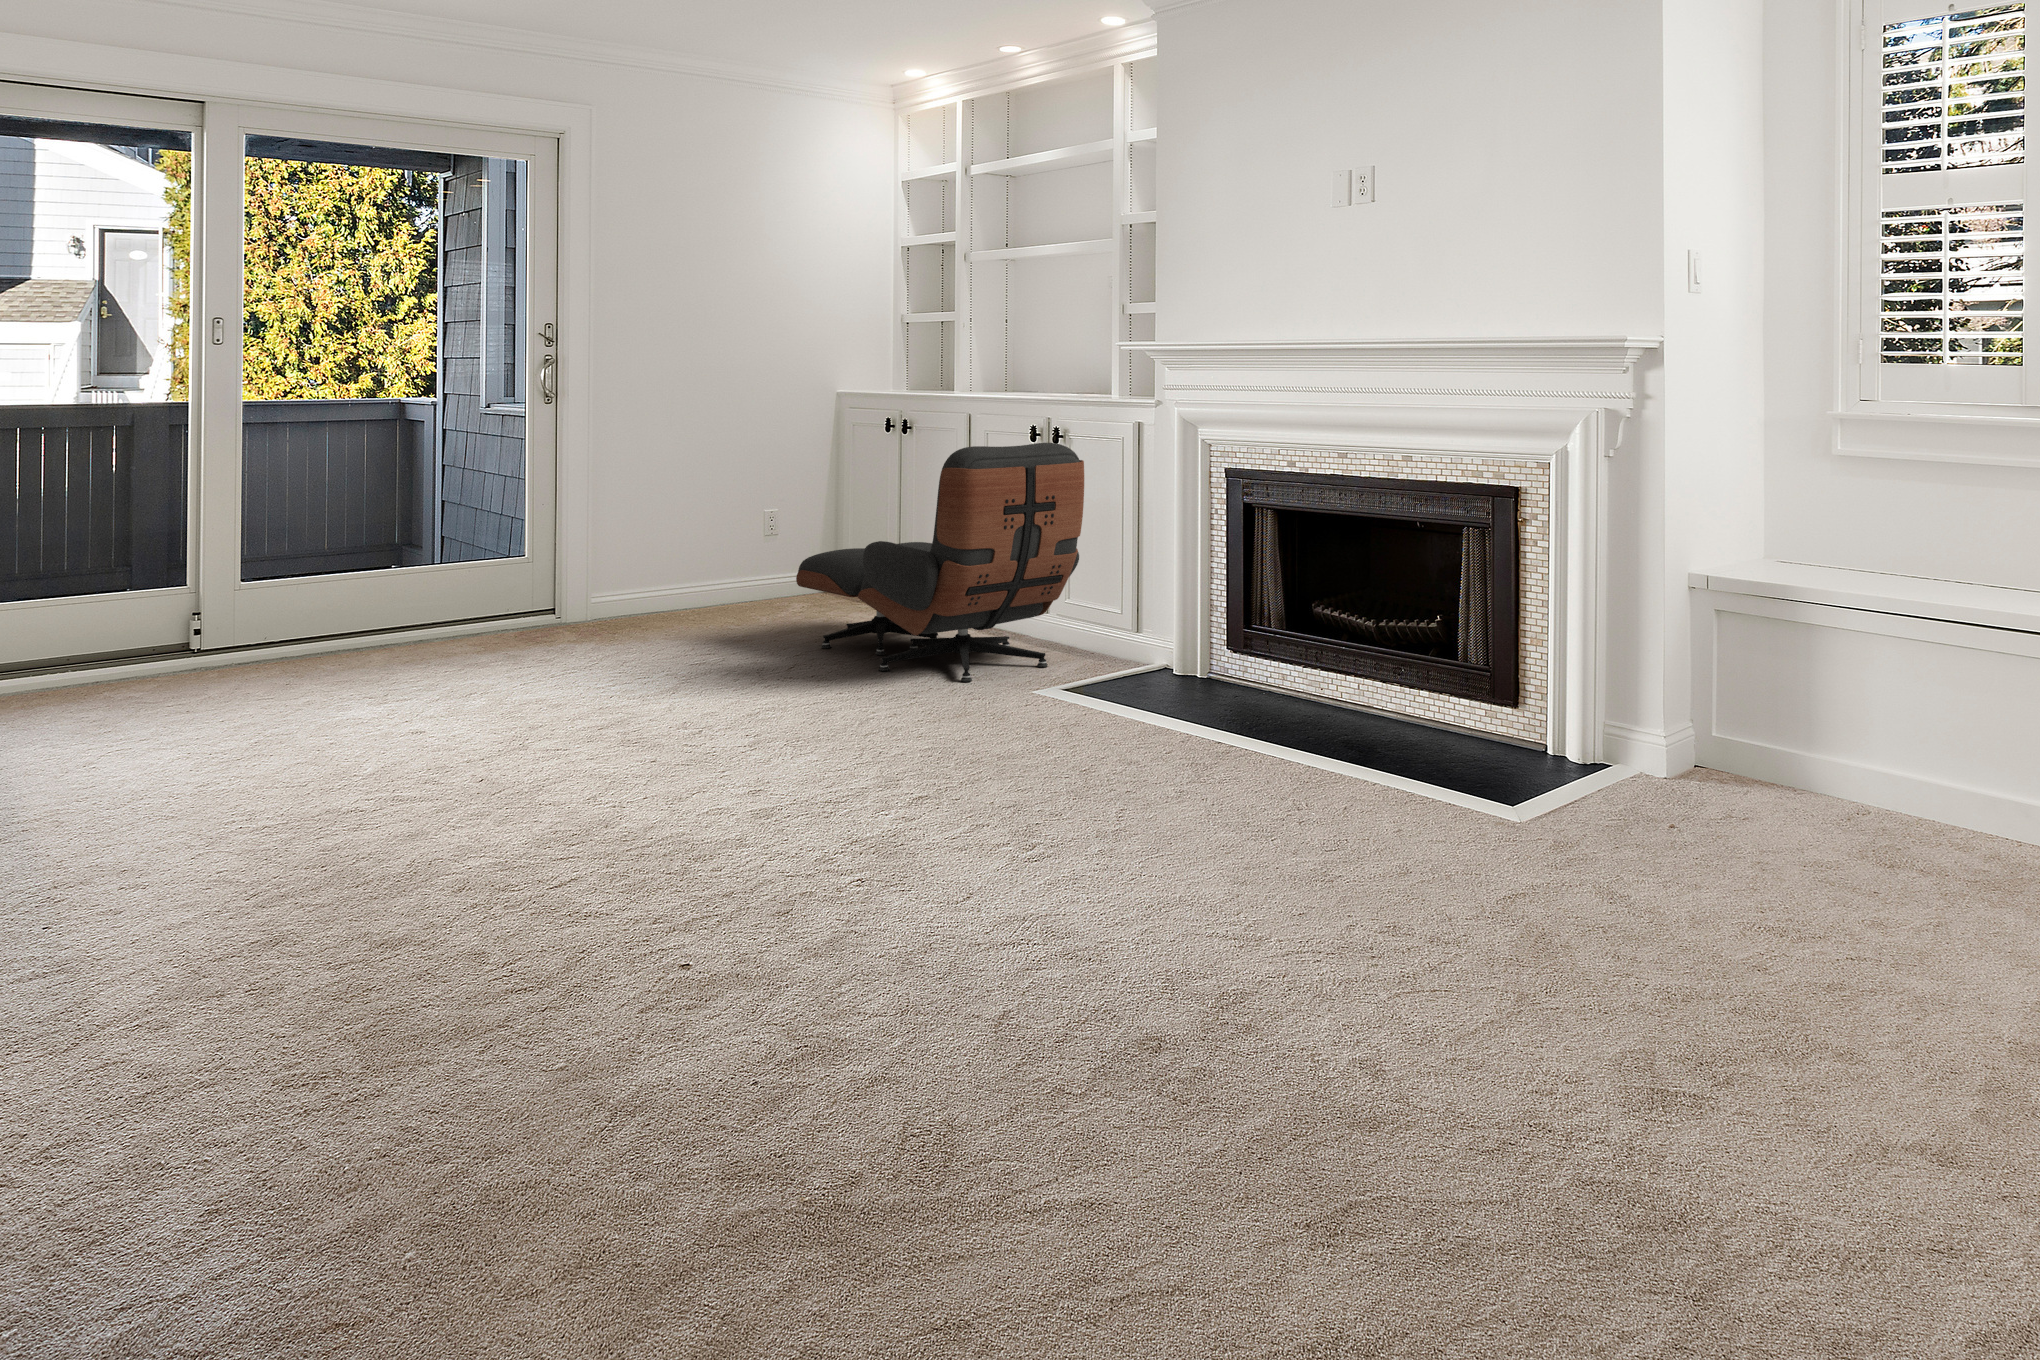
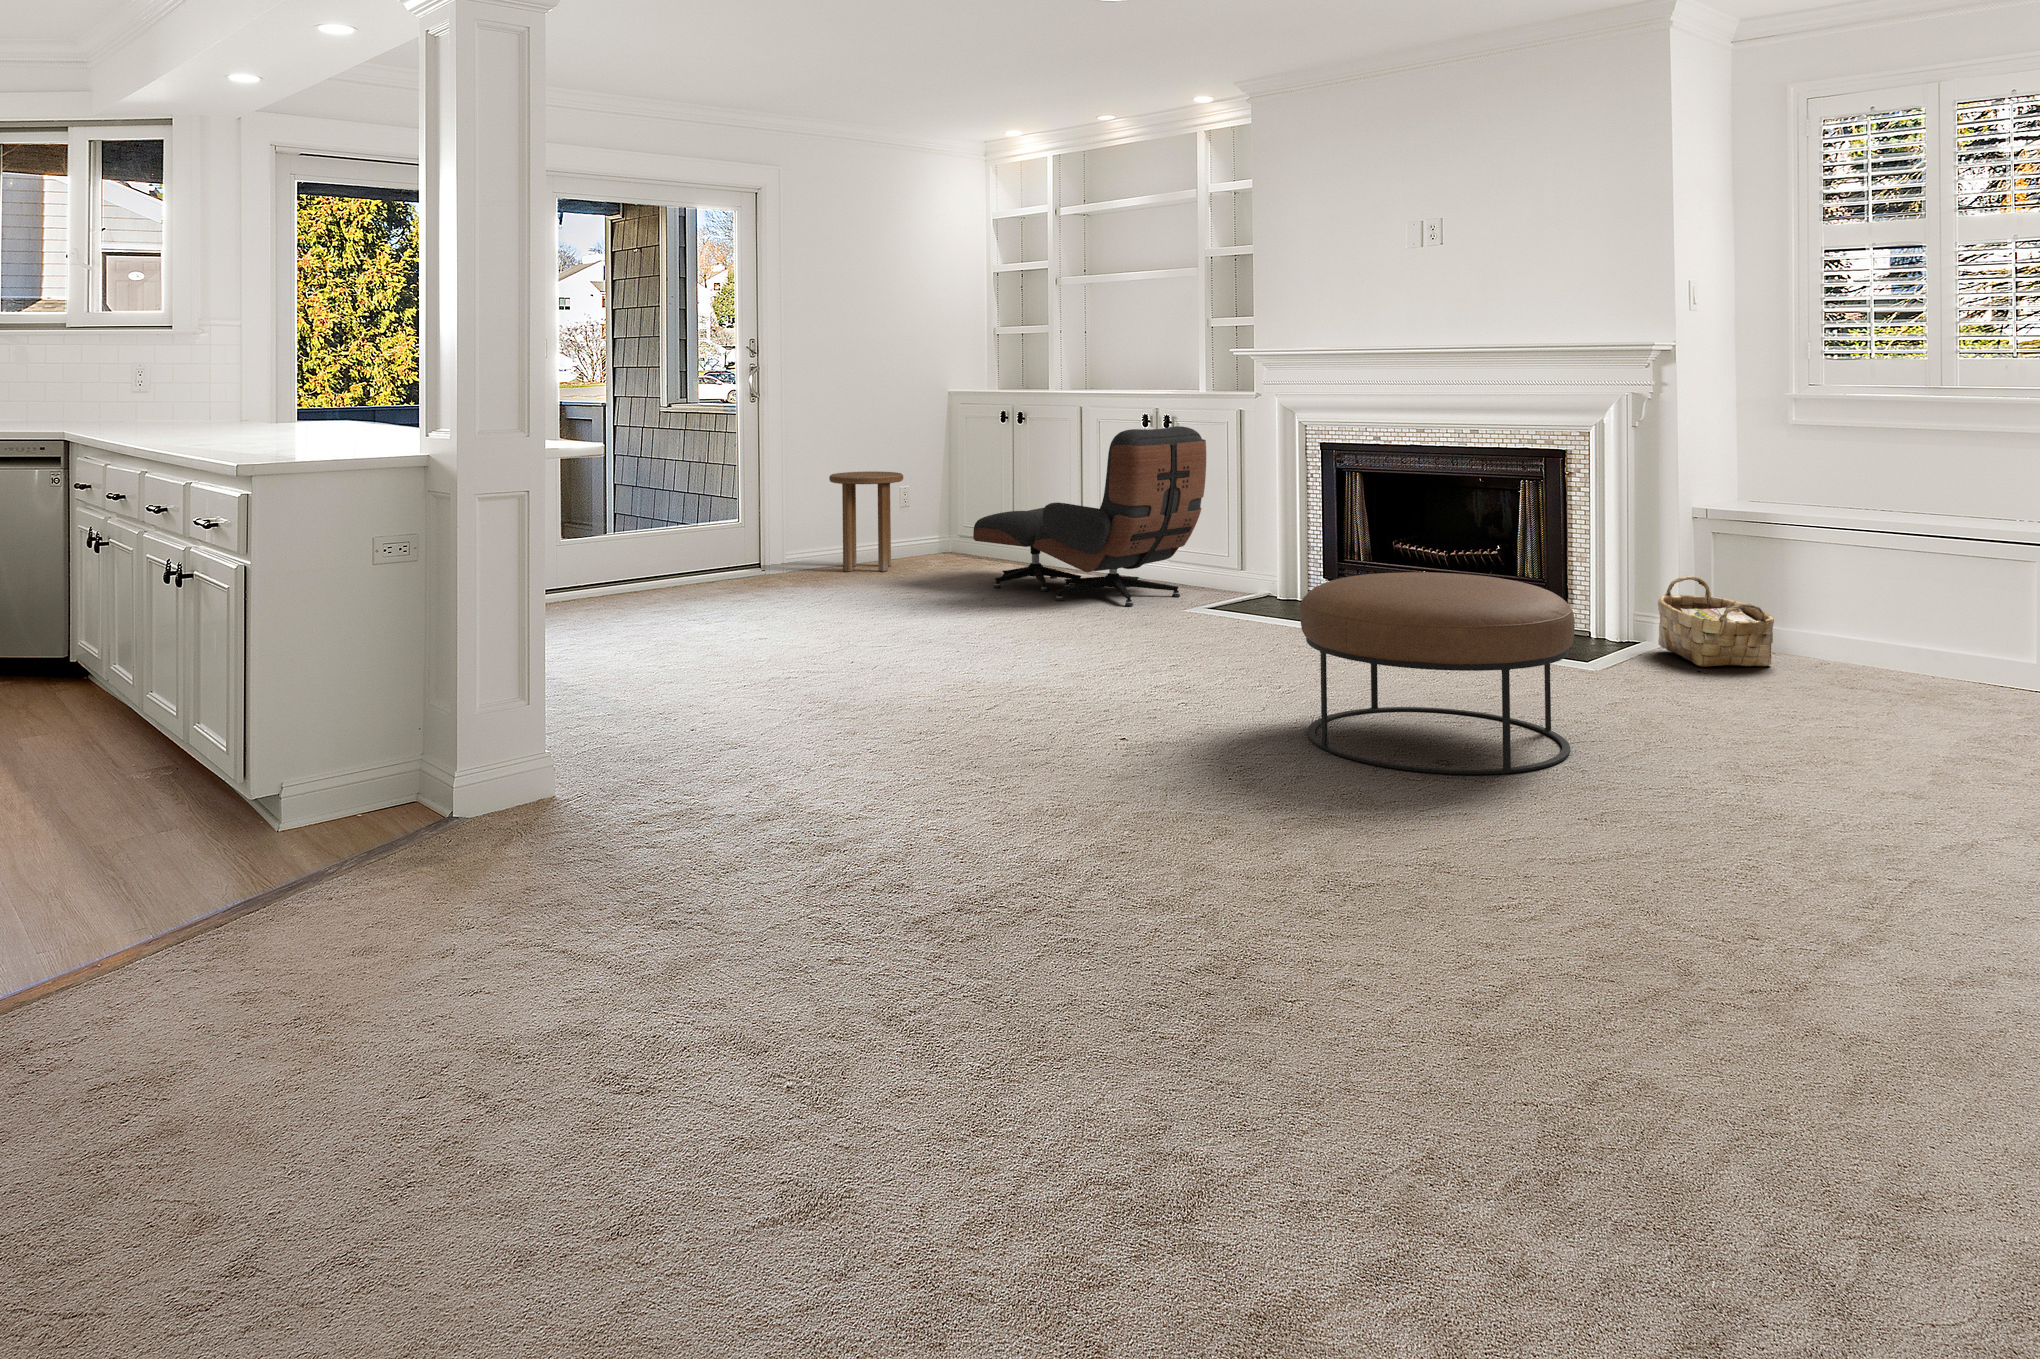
side table: none [647,491,744,620] -> present [829,471,903,572]
woven basket: none [1632,670,1788,810] -> present [1658,576,1774,667]
ottoman: none [988,685,1410,1058] -> present [1300,572,1575,774]

